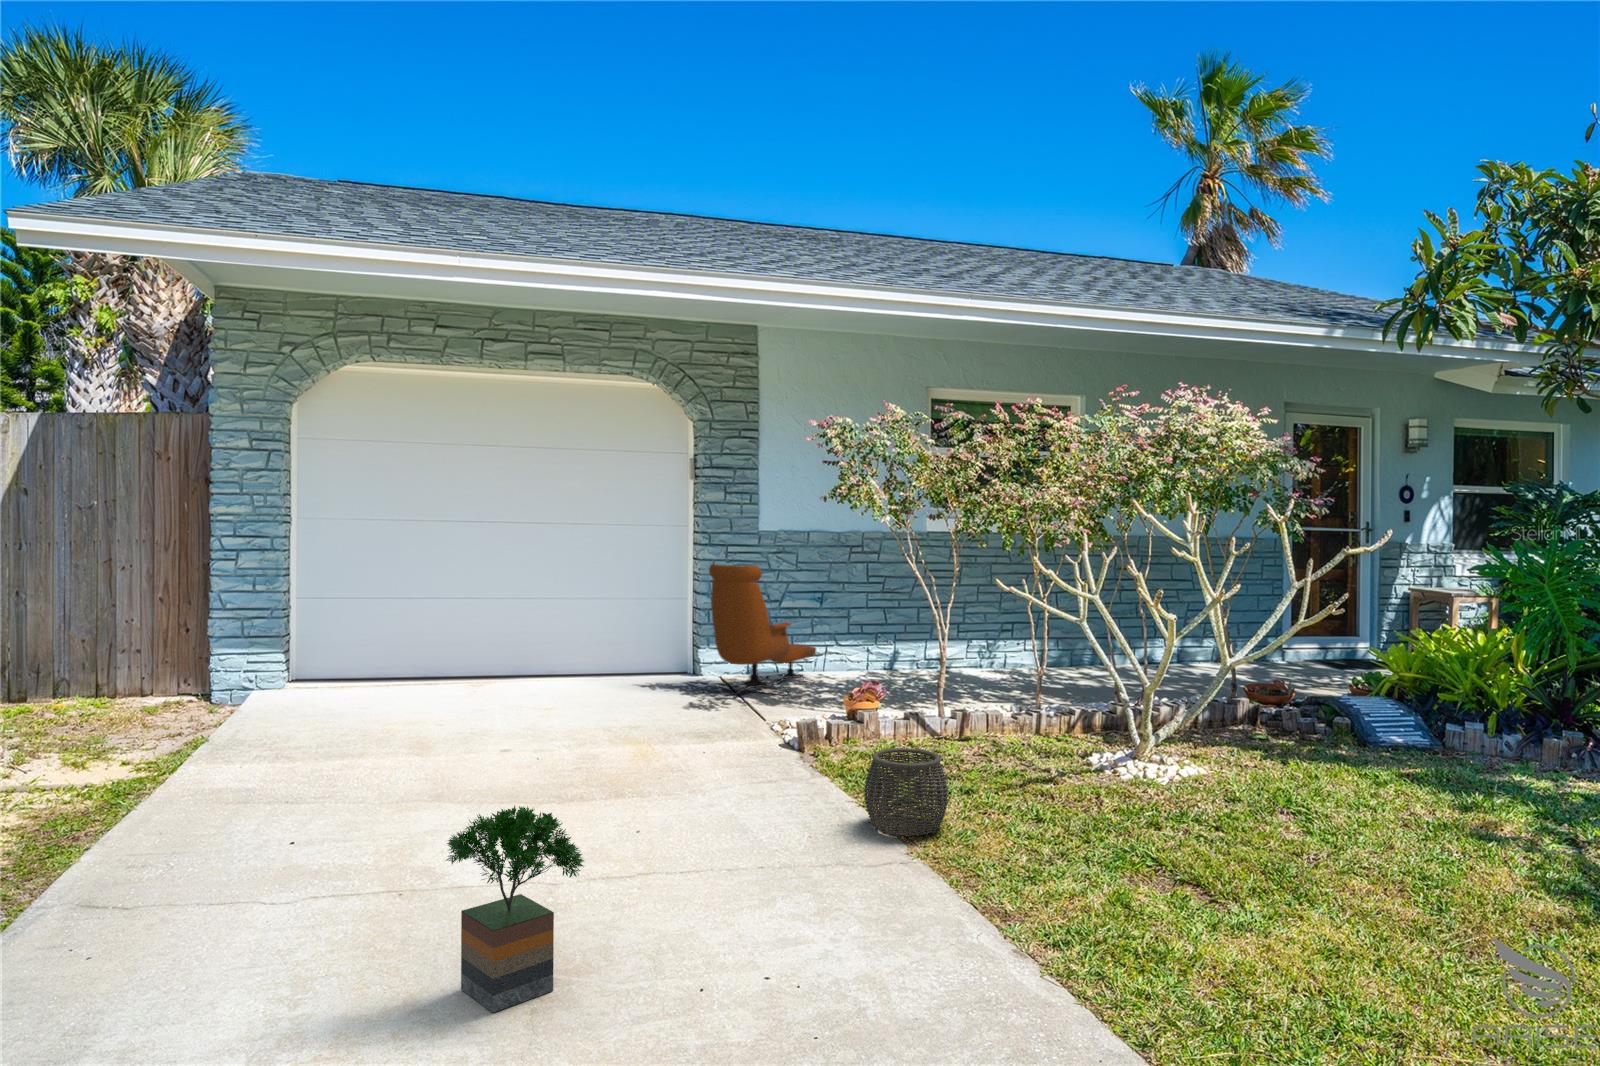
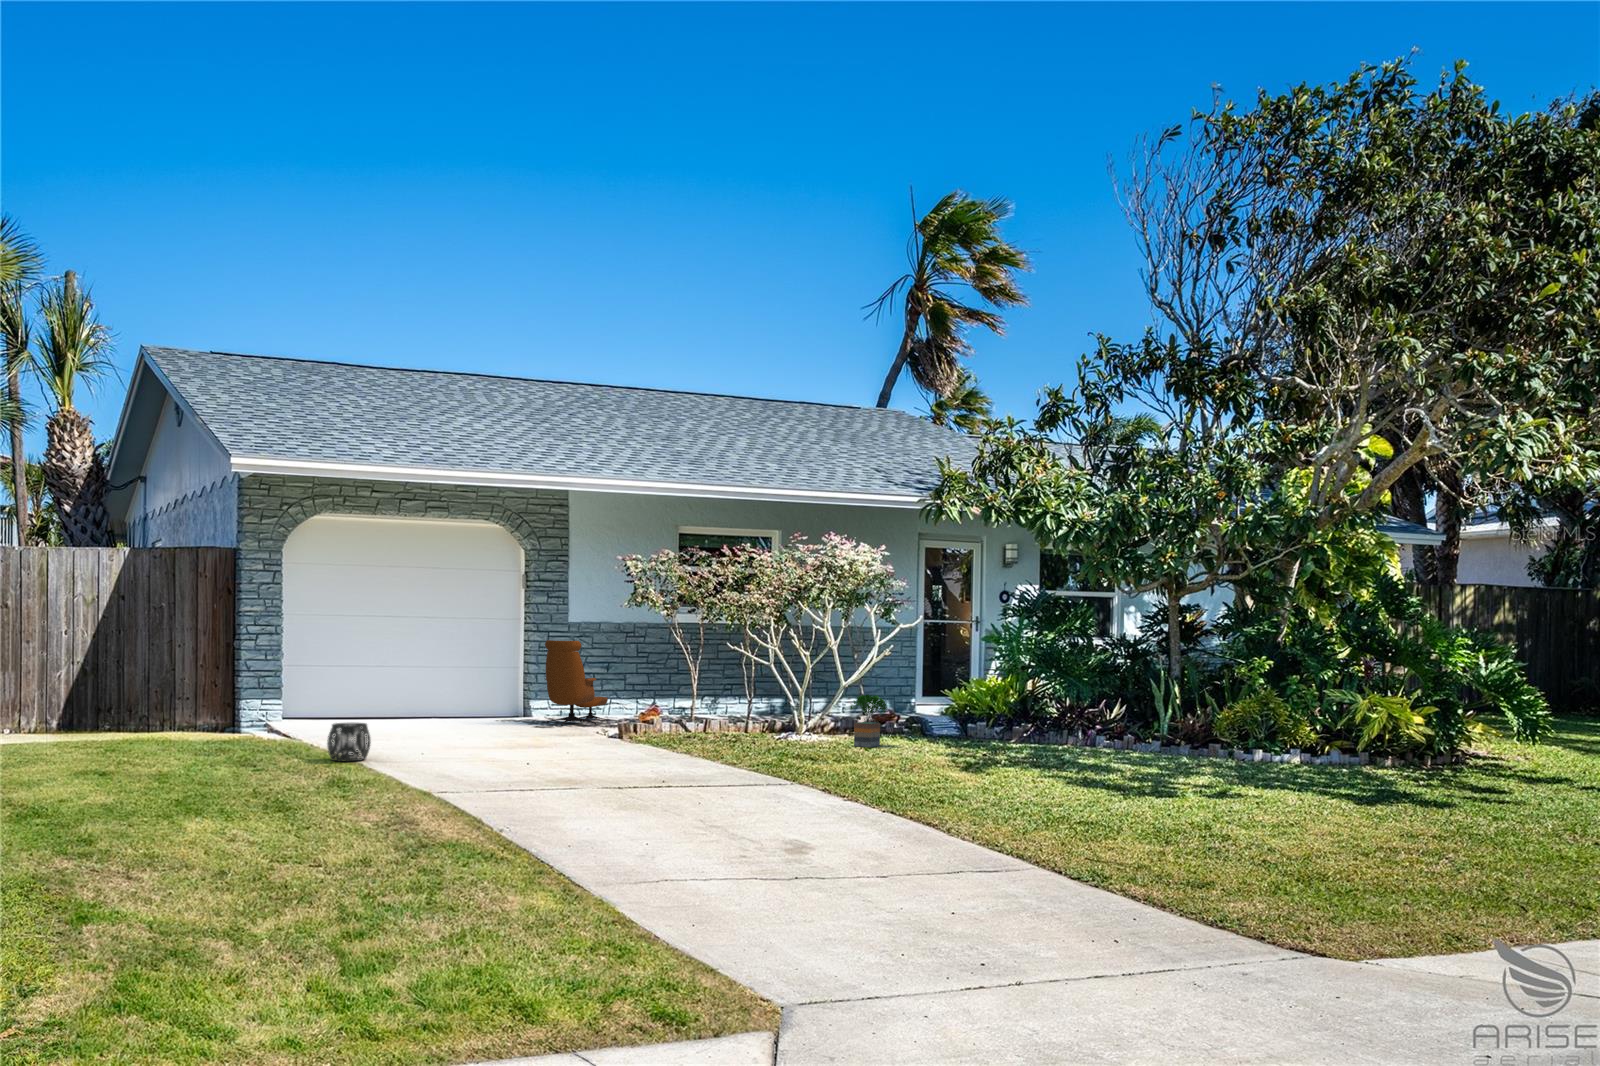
woven basket: present [864,748,949,837] -> present [327,723,371,761]
potted tree: present [446,806,584,1013] -> present [850,694,887,747]

